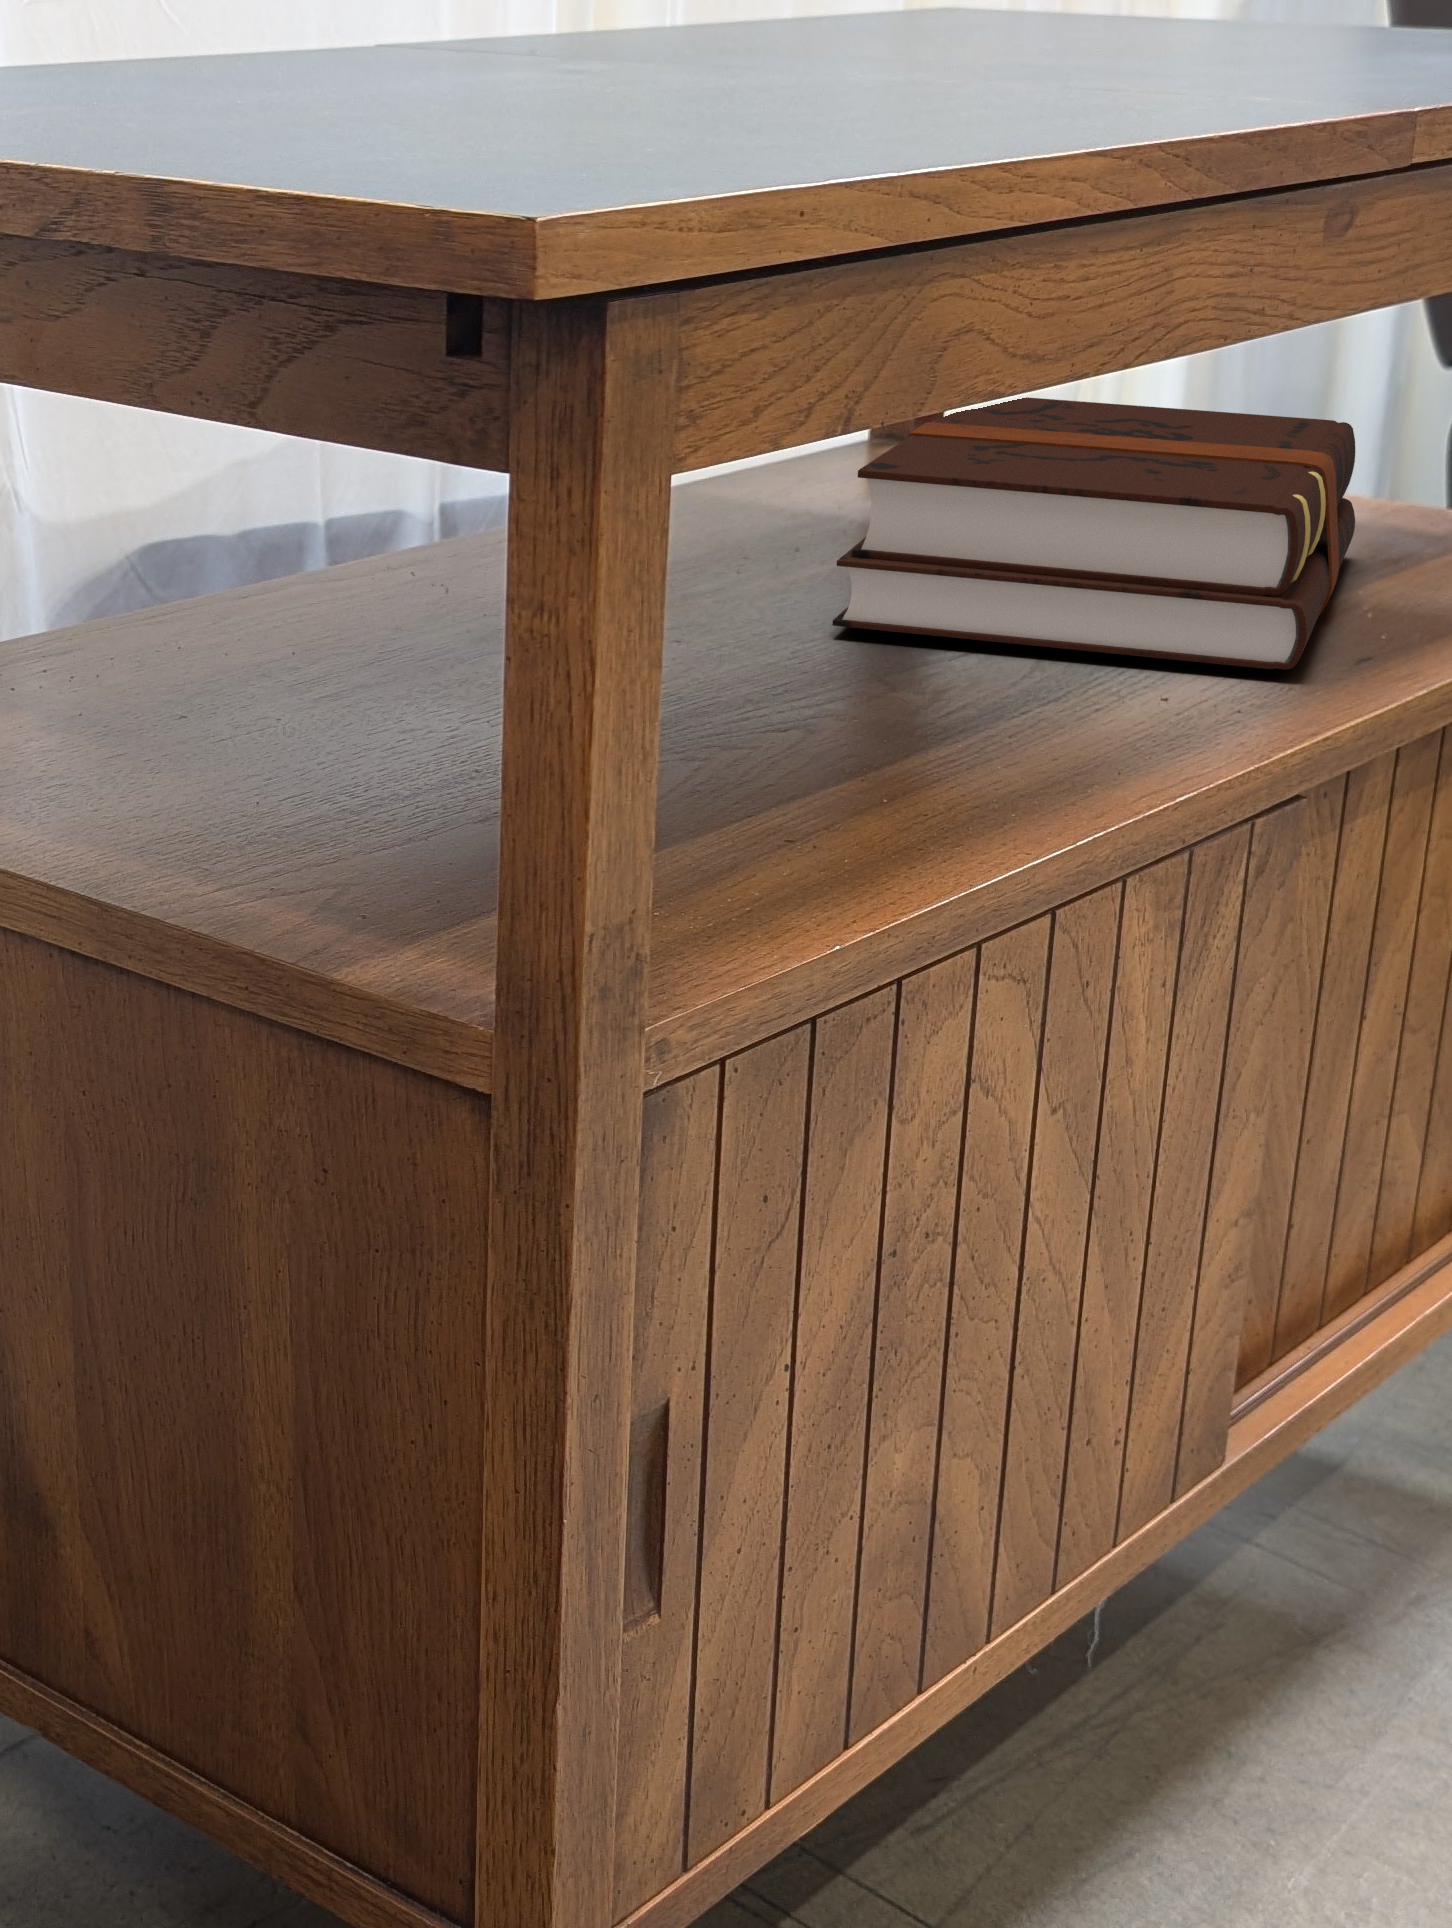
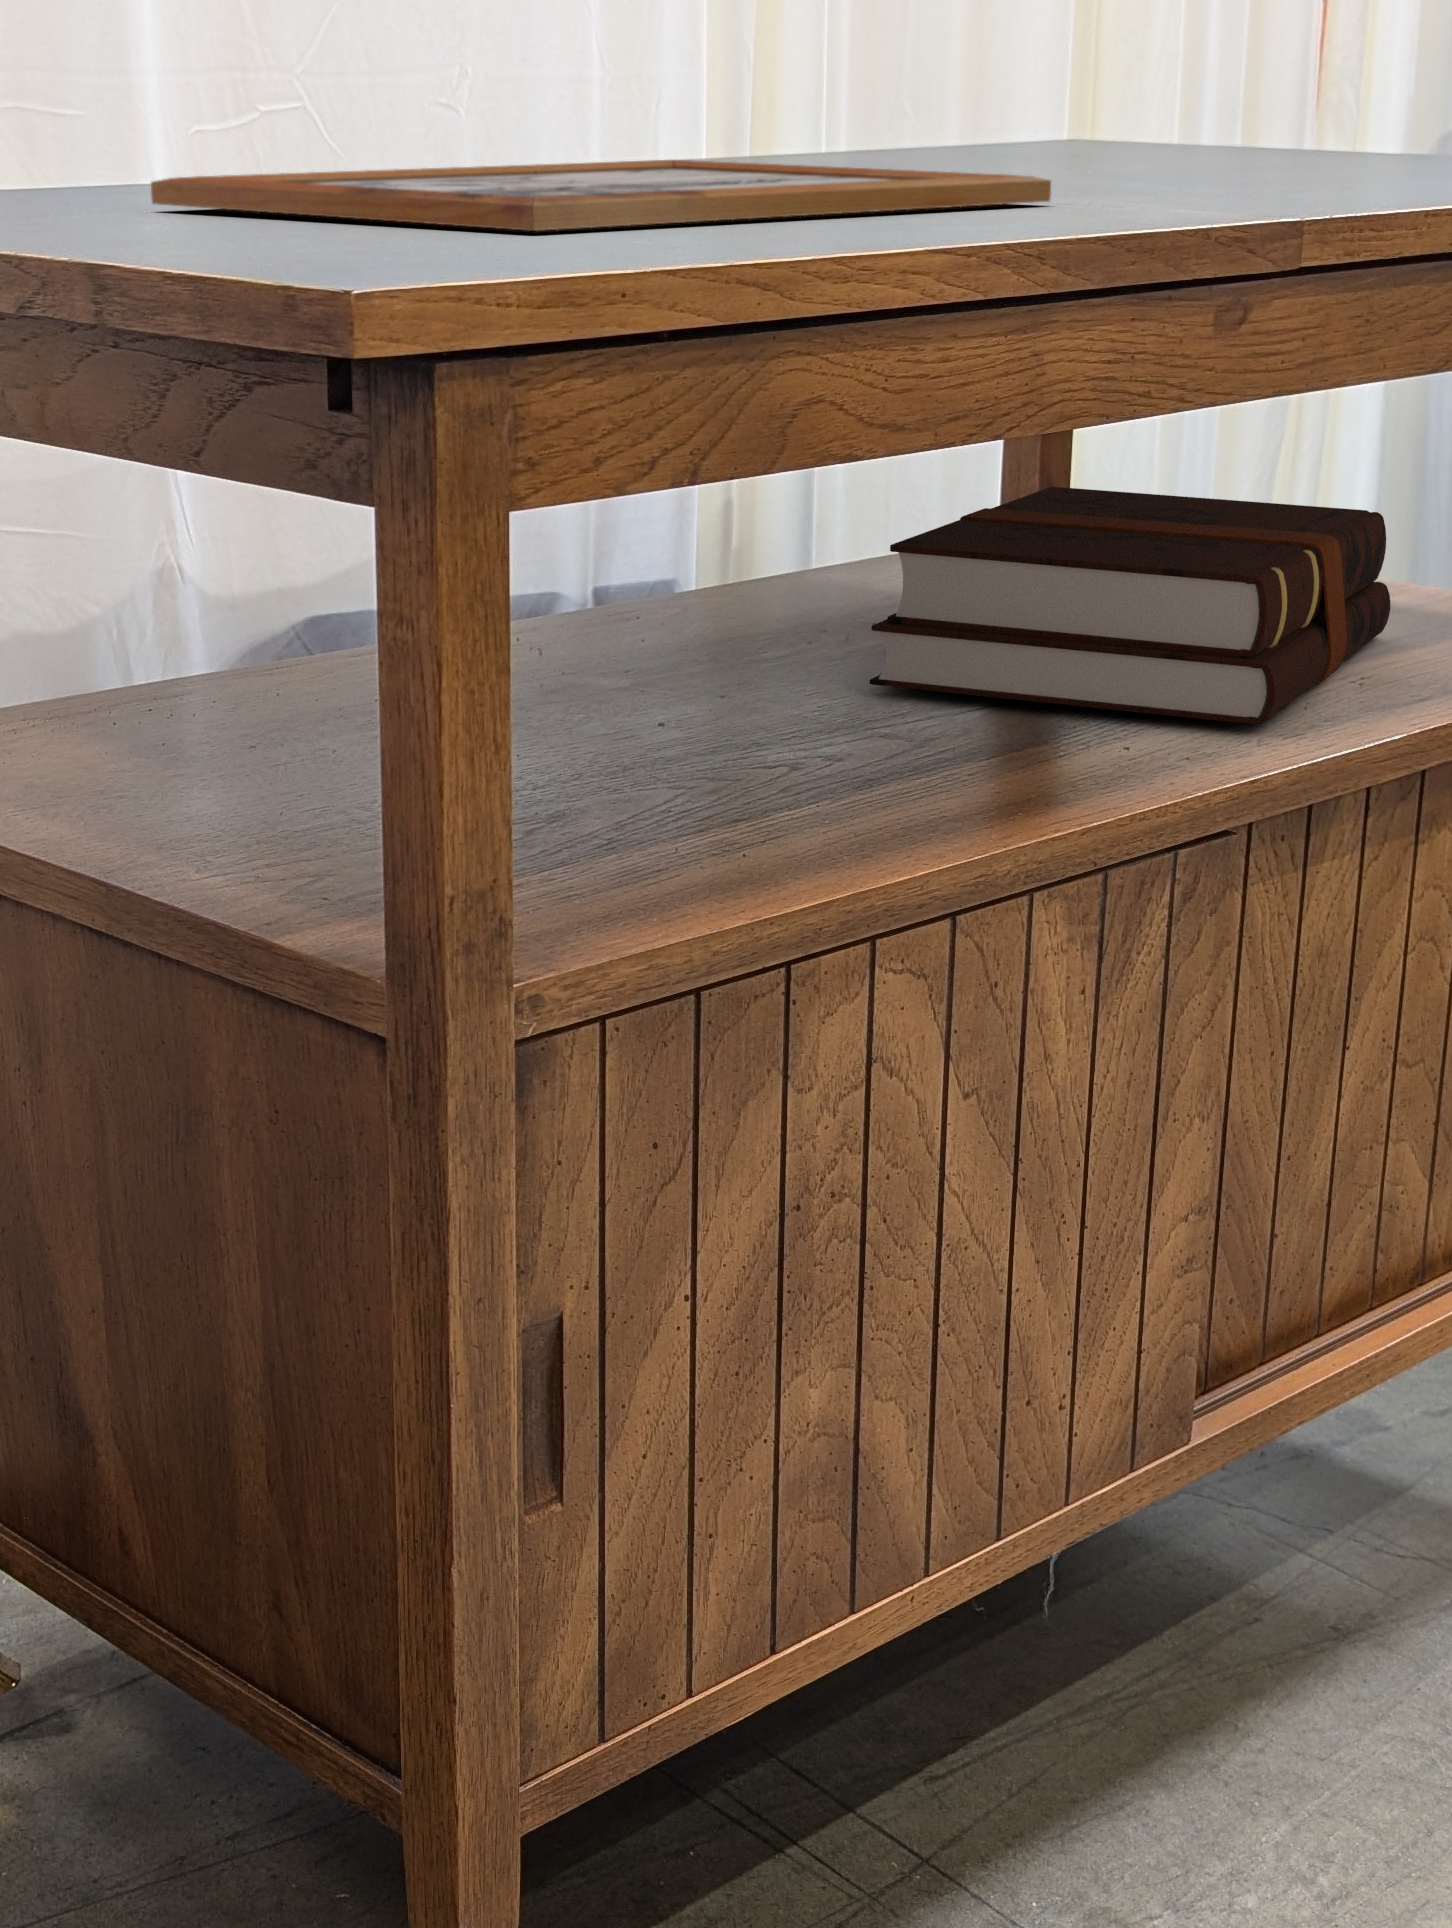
picture frame: none [96,37,1095,138] -> present [151,160,1051,231]

